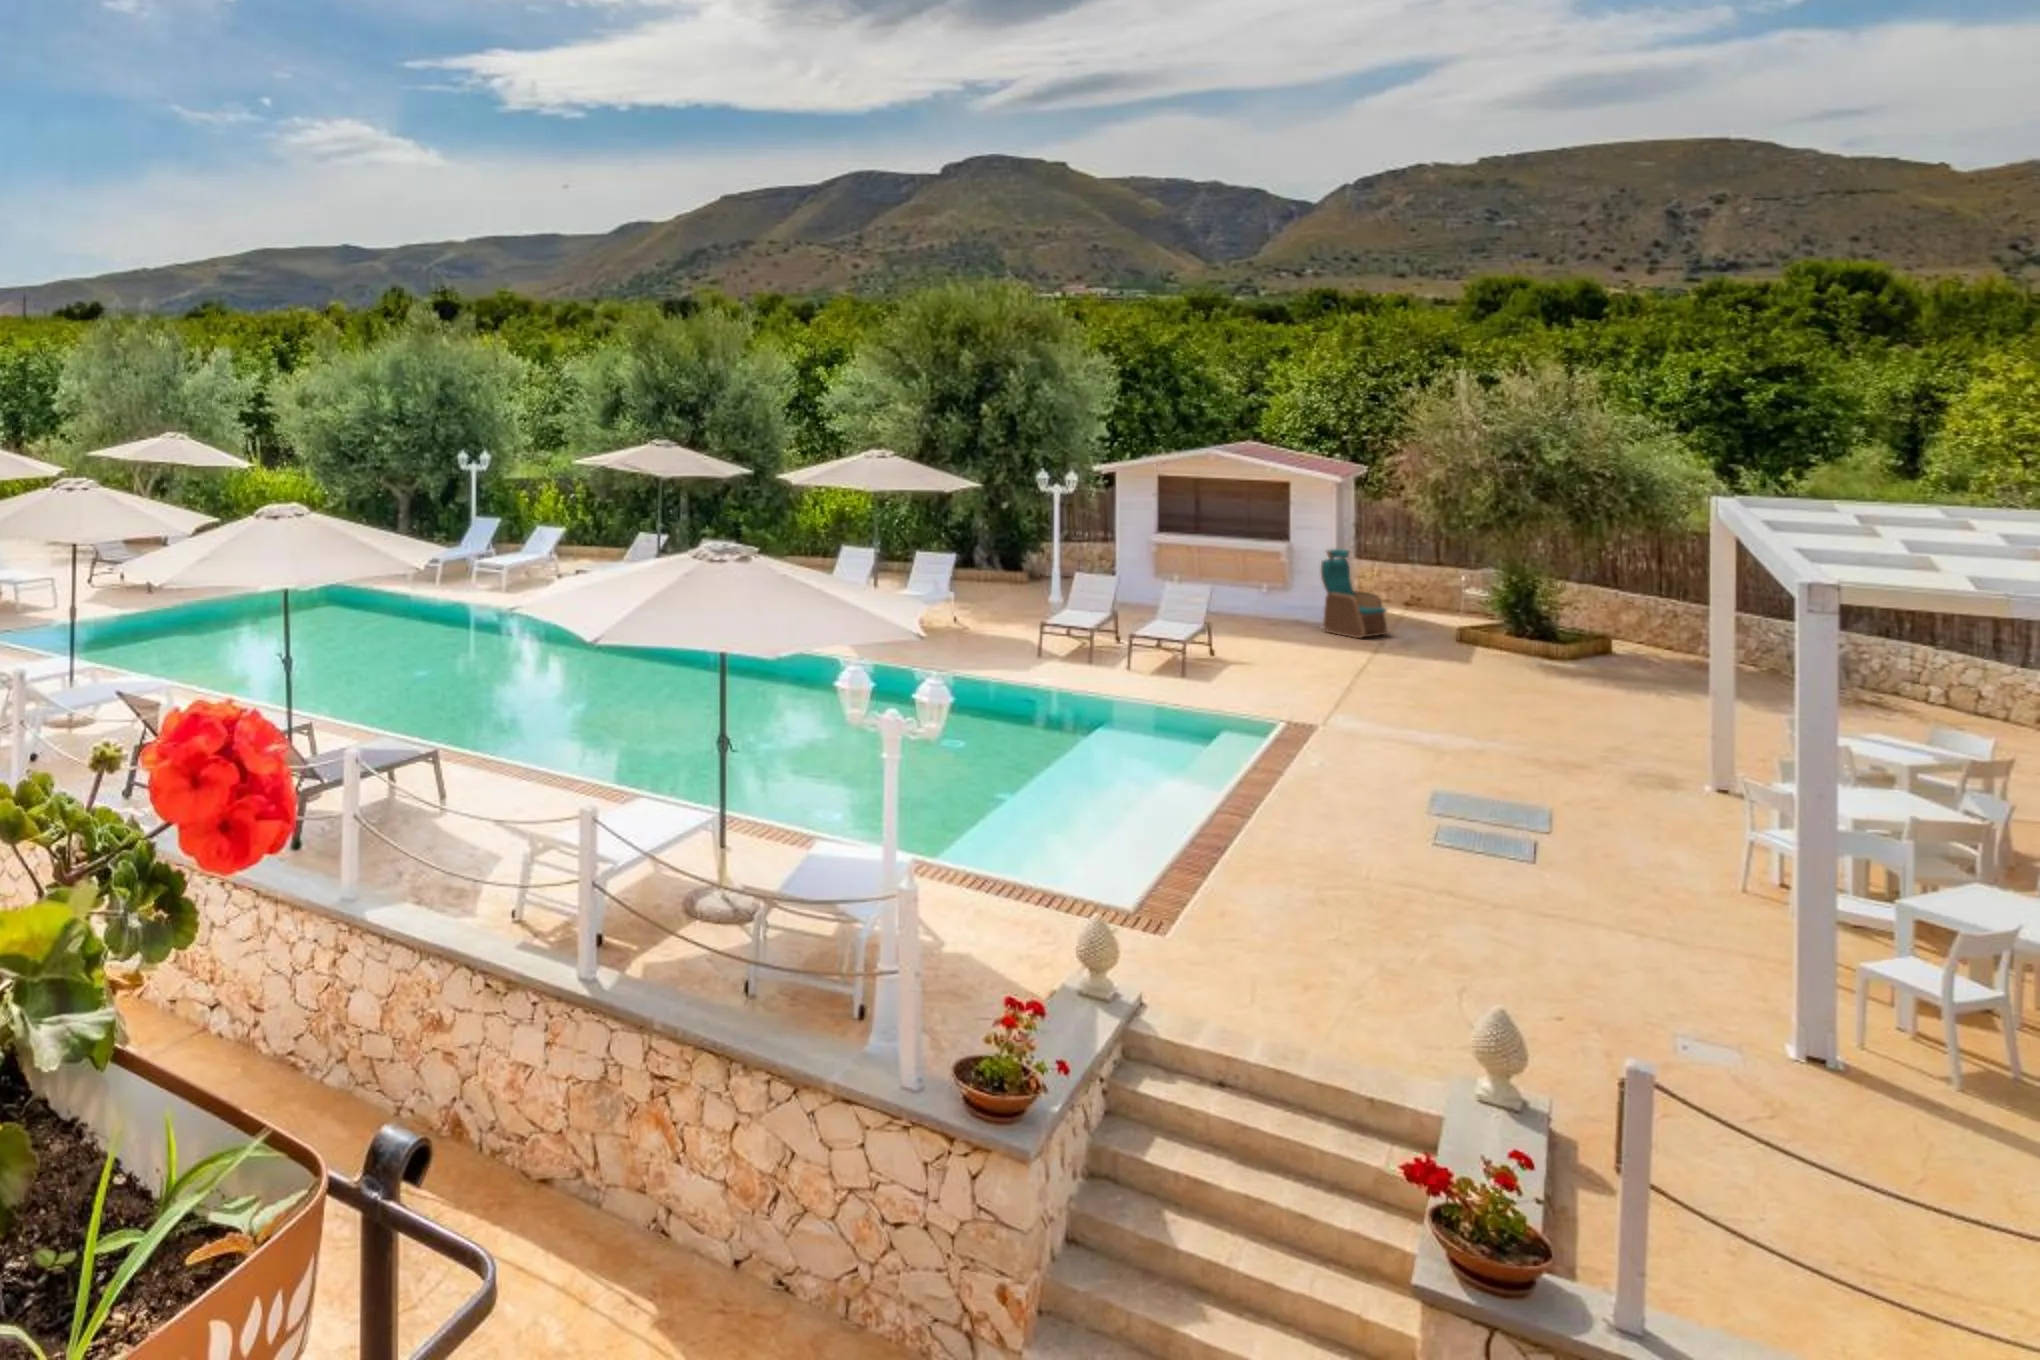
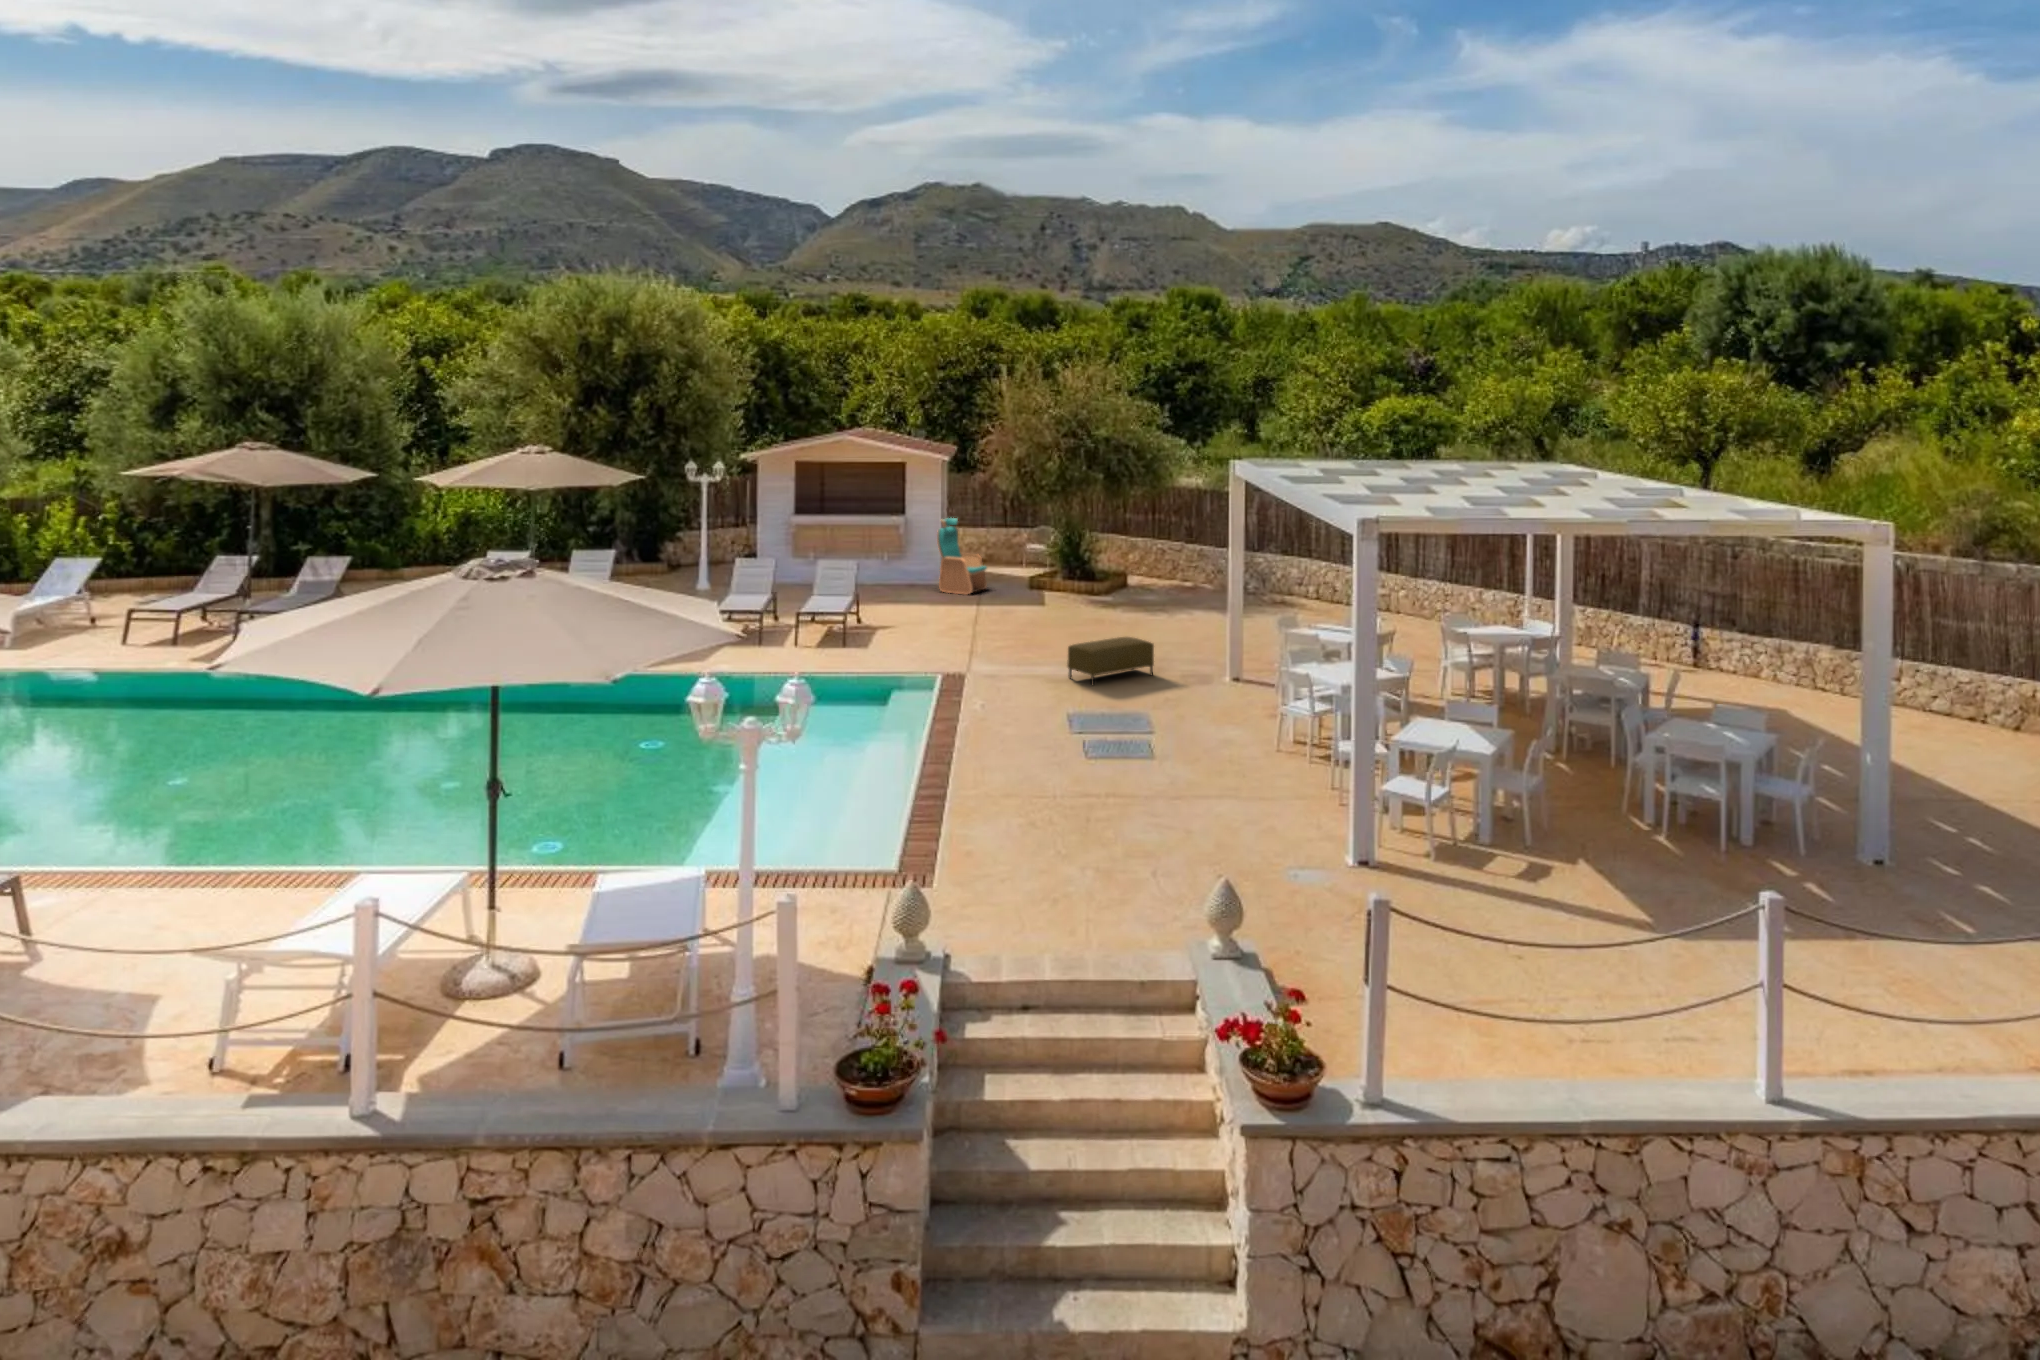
ottoman: none [1450,710,1581,764] -> present [1067,637,1154,685]

